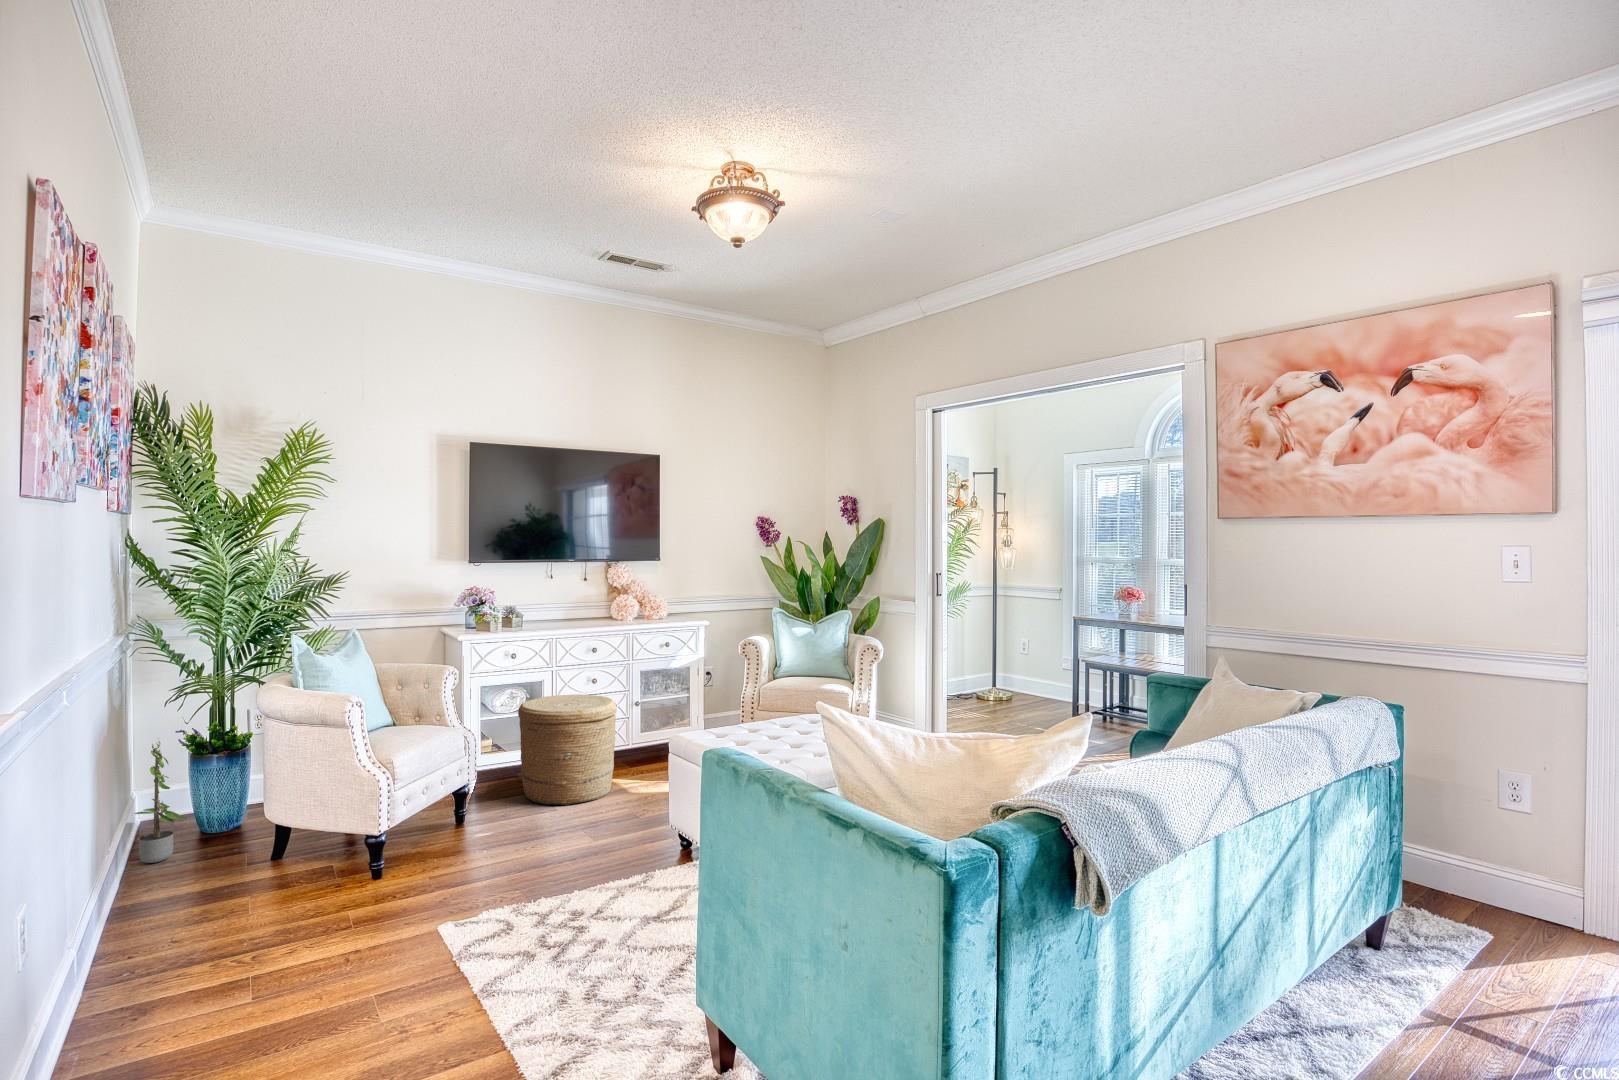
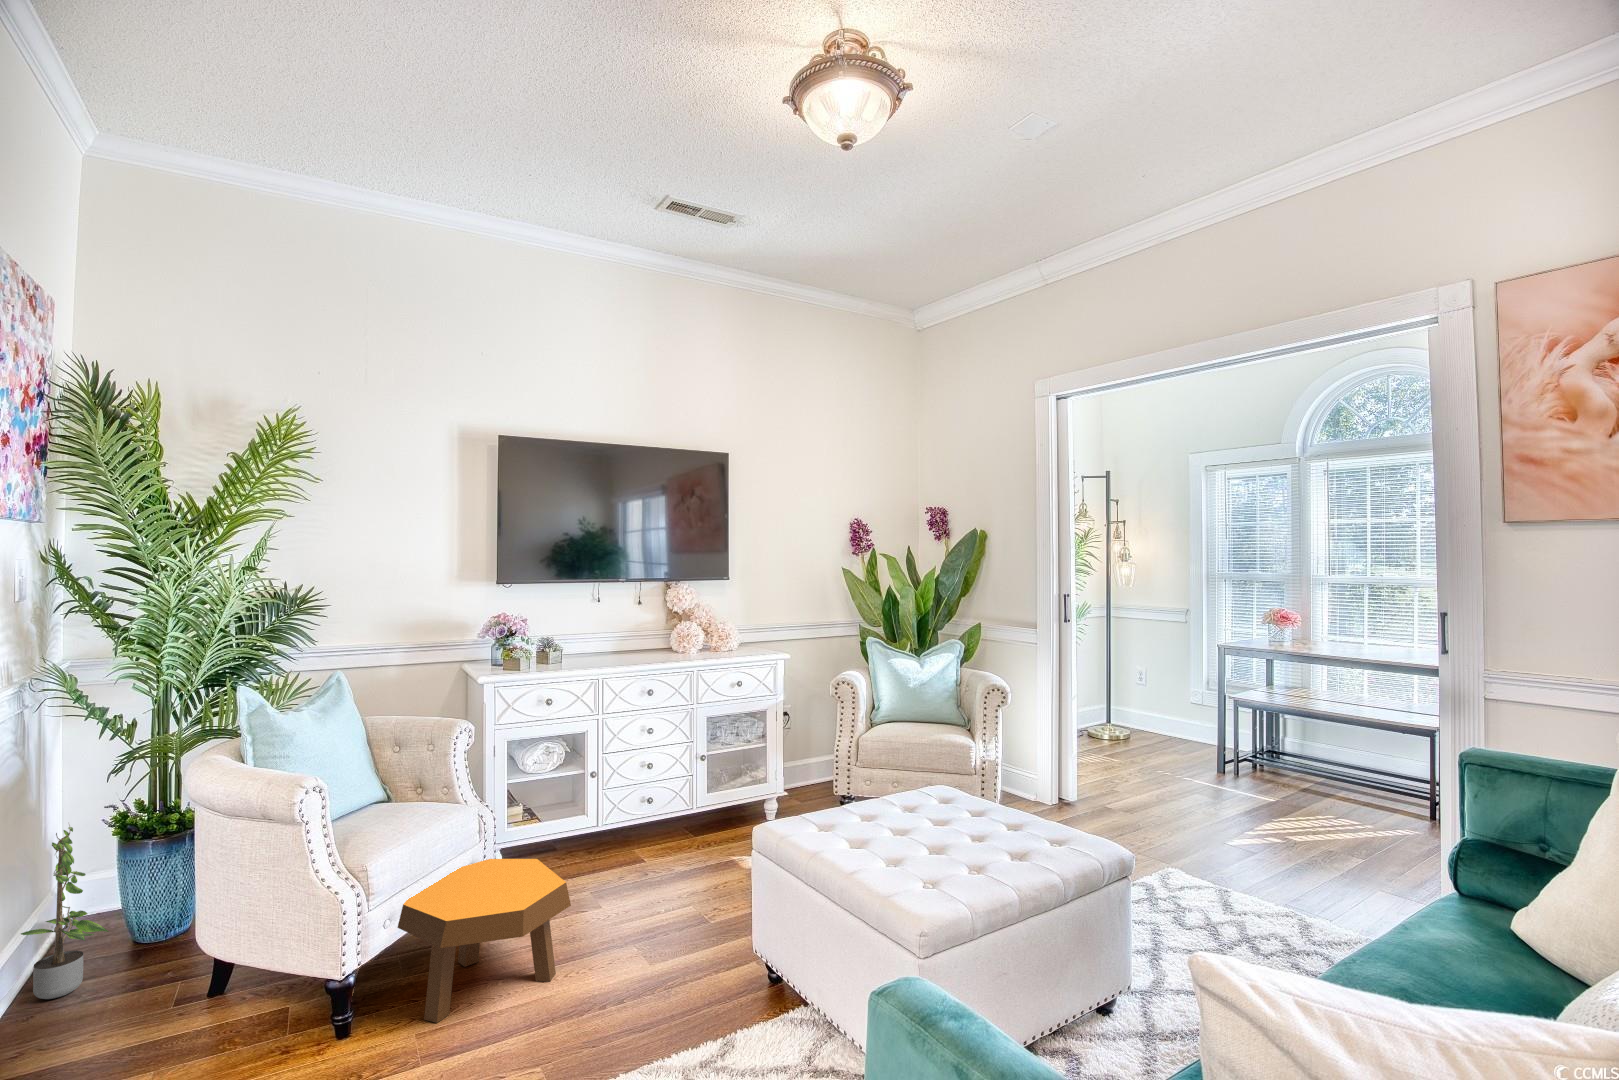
woven basket: present [518,695,616,805] -> none [553,750,678,902]
footstool: none [413,766,538,868] -> present [398,859,571,1023]

